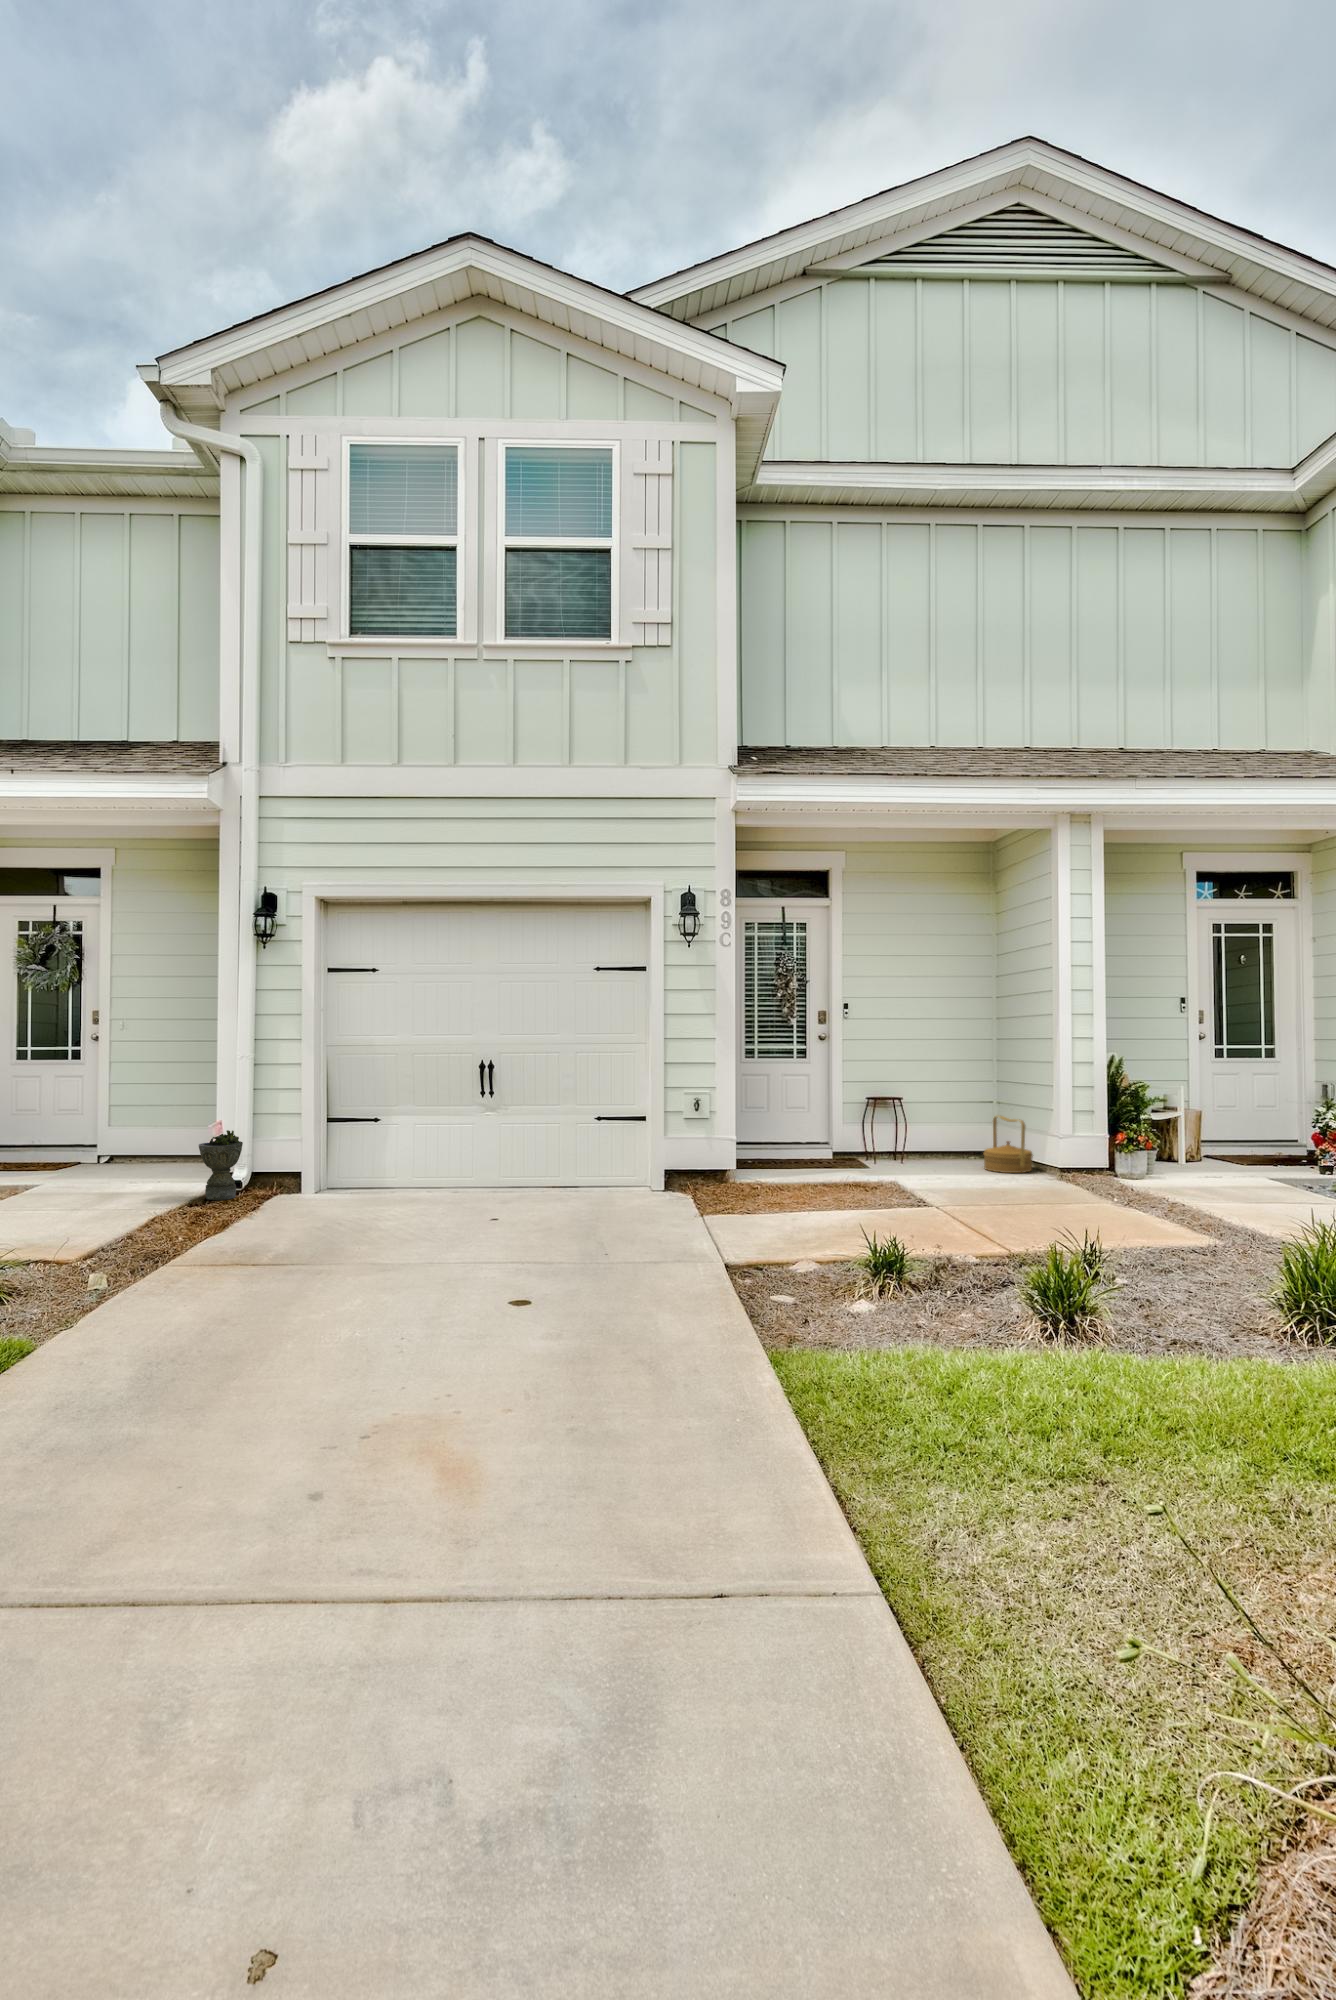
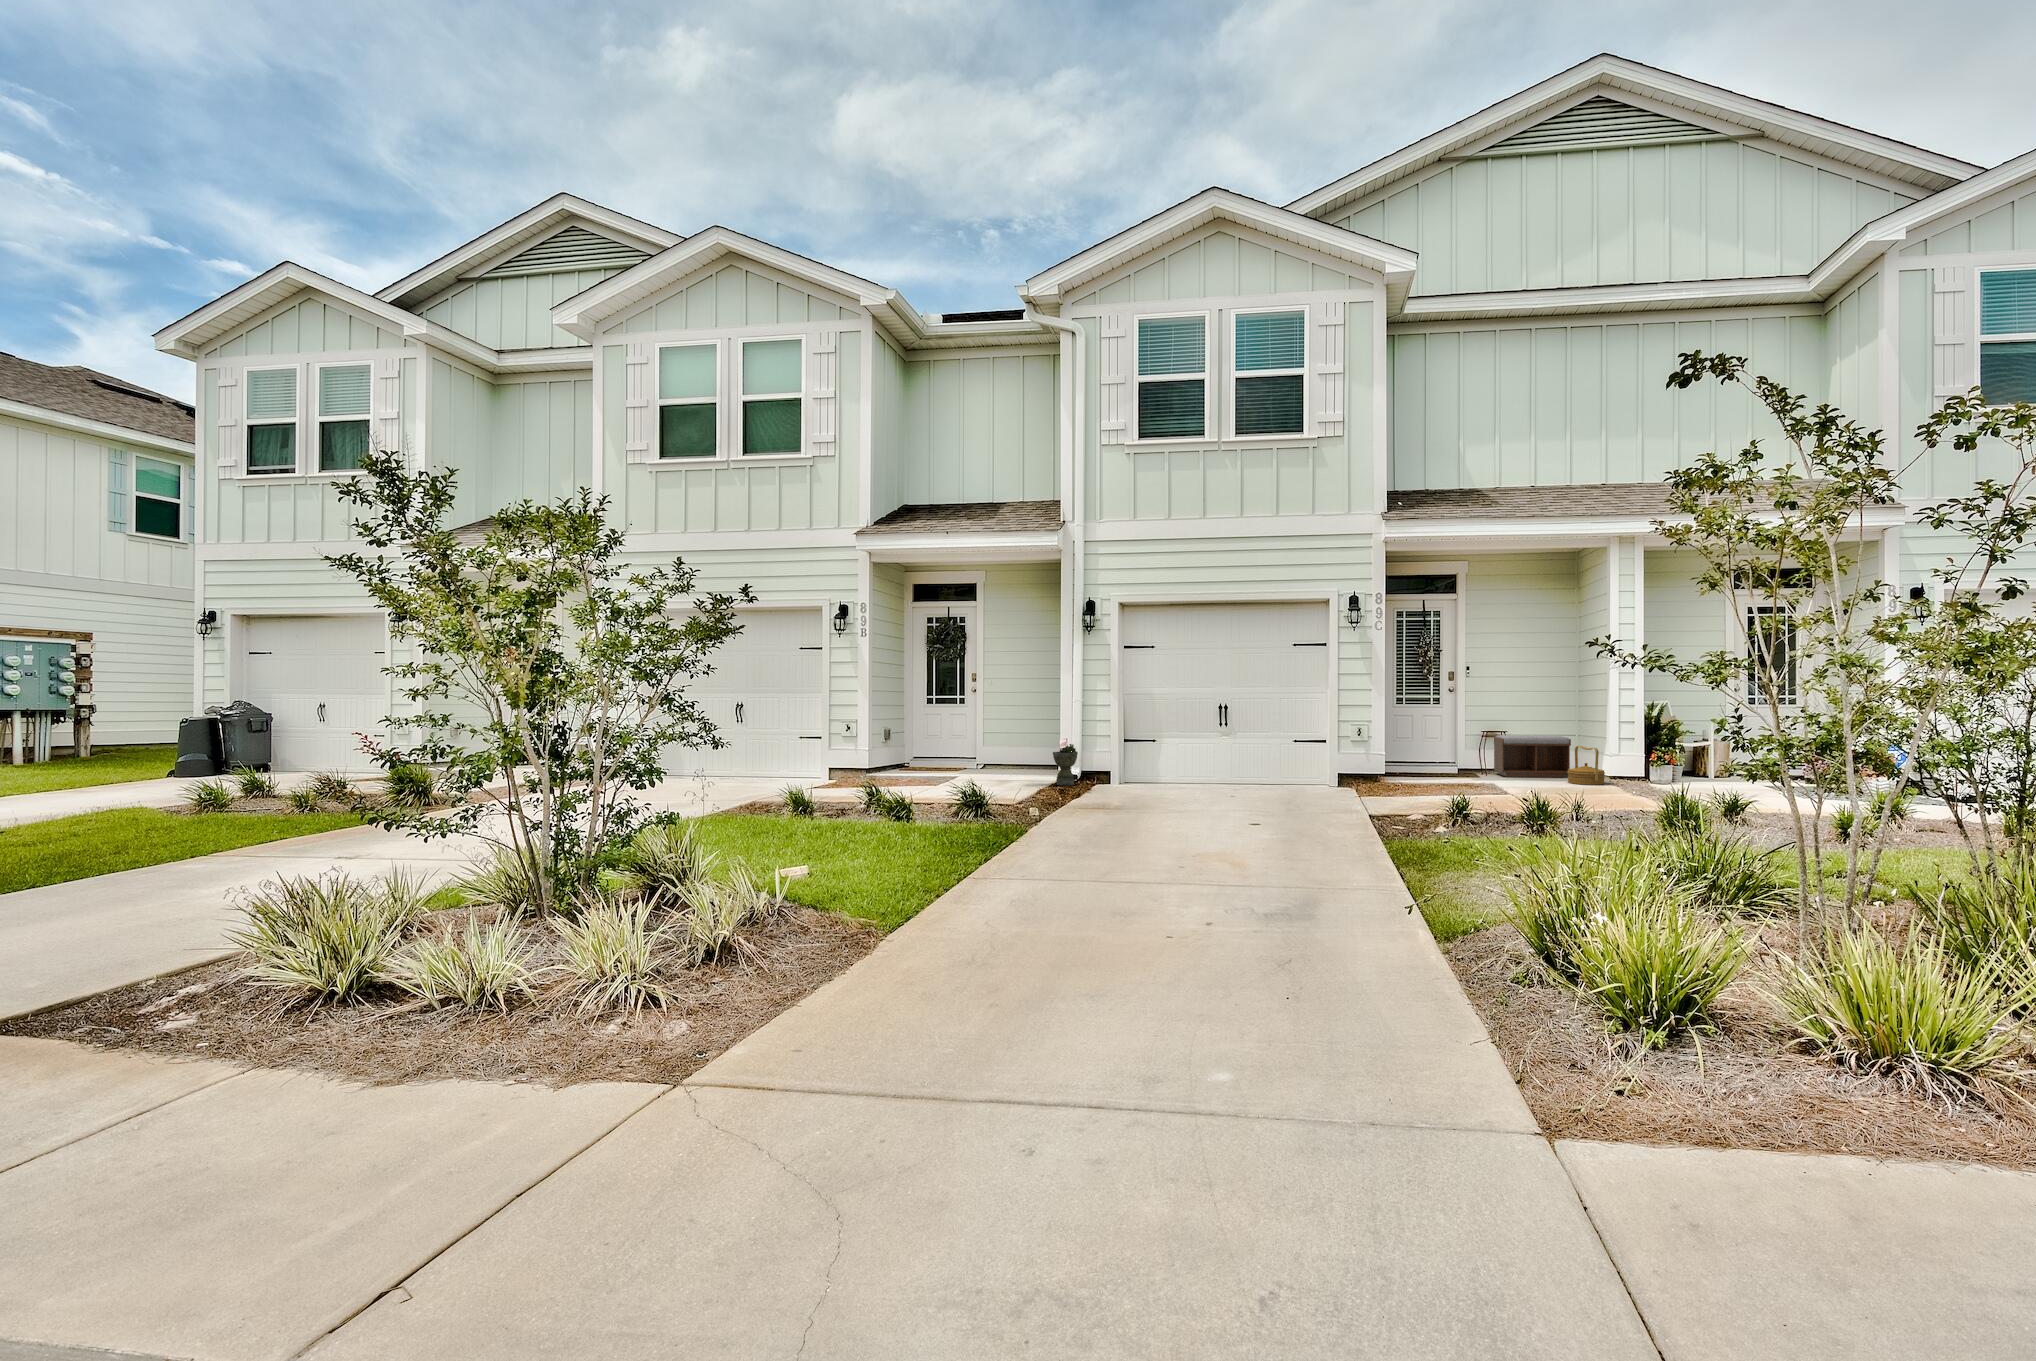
bench: none [884,1098,987,1160] -> present [1493,735,1571,777]

